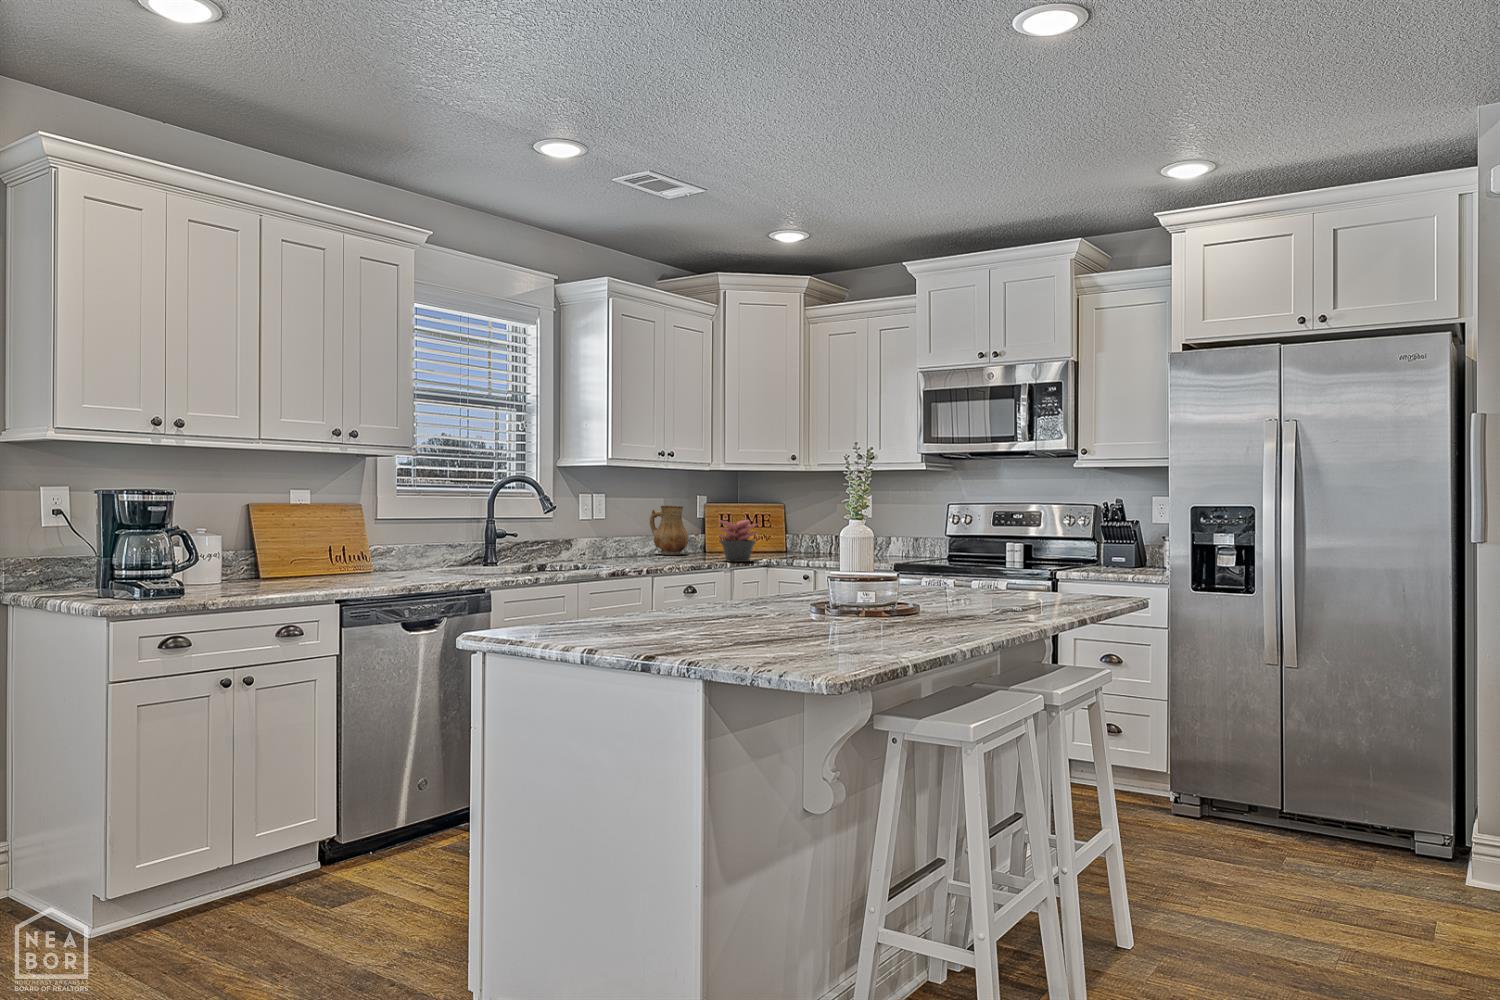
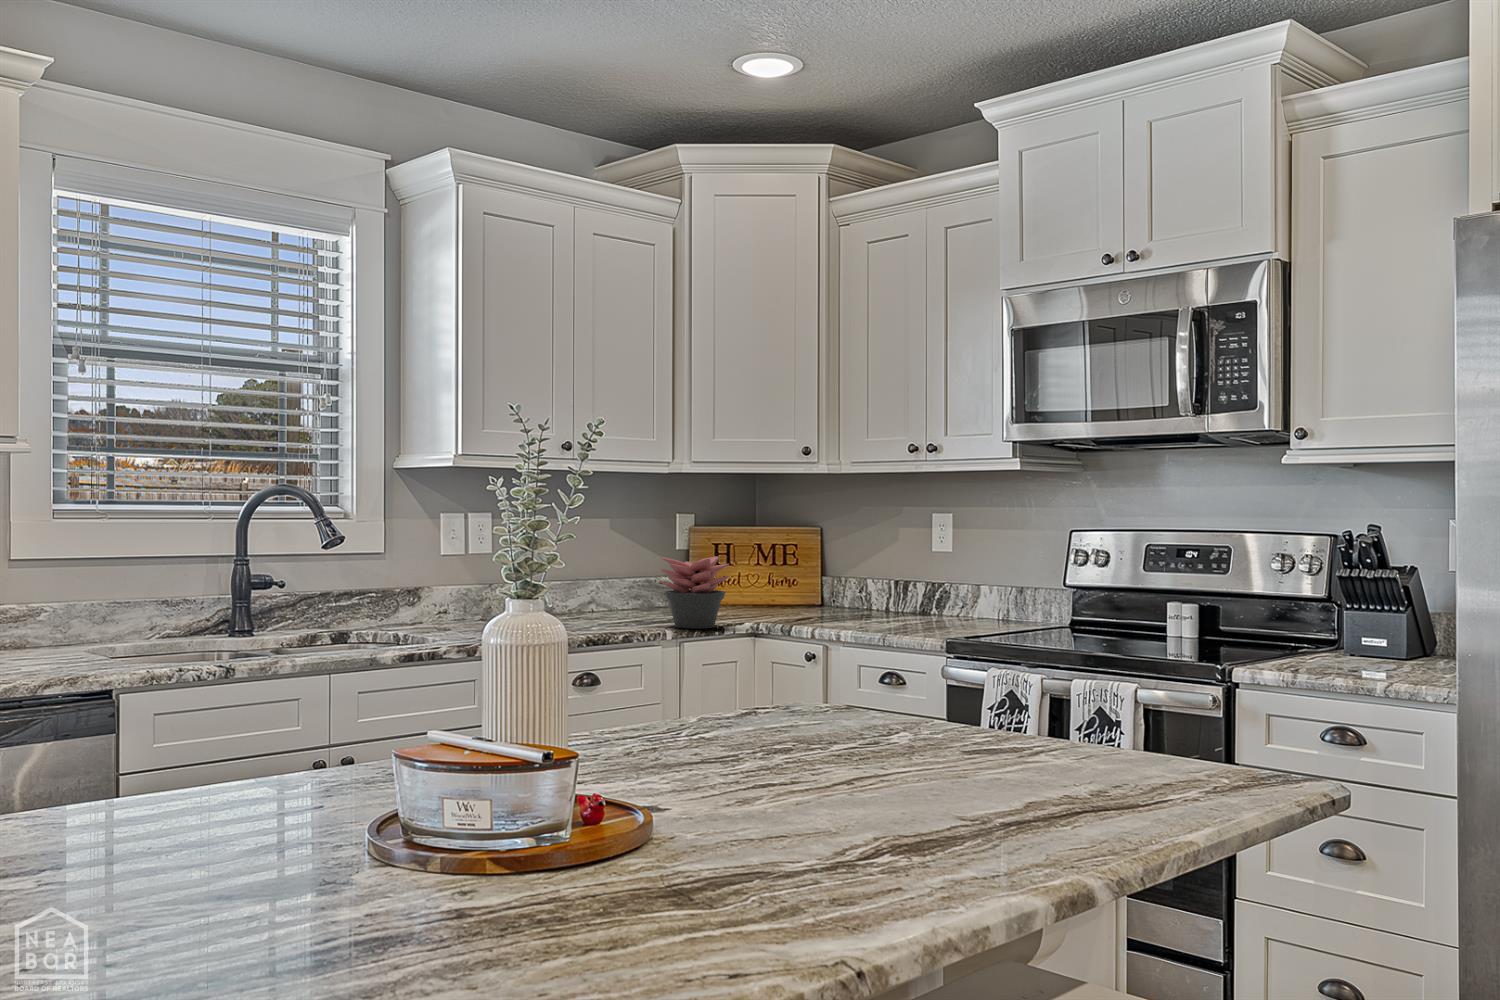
ceramic pitcher: present [650,505,688,555] -> none [582,531,641,612]

